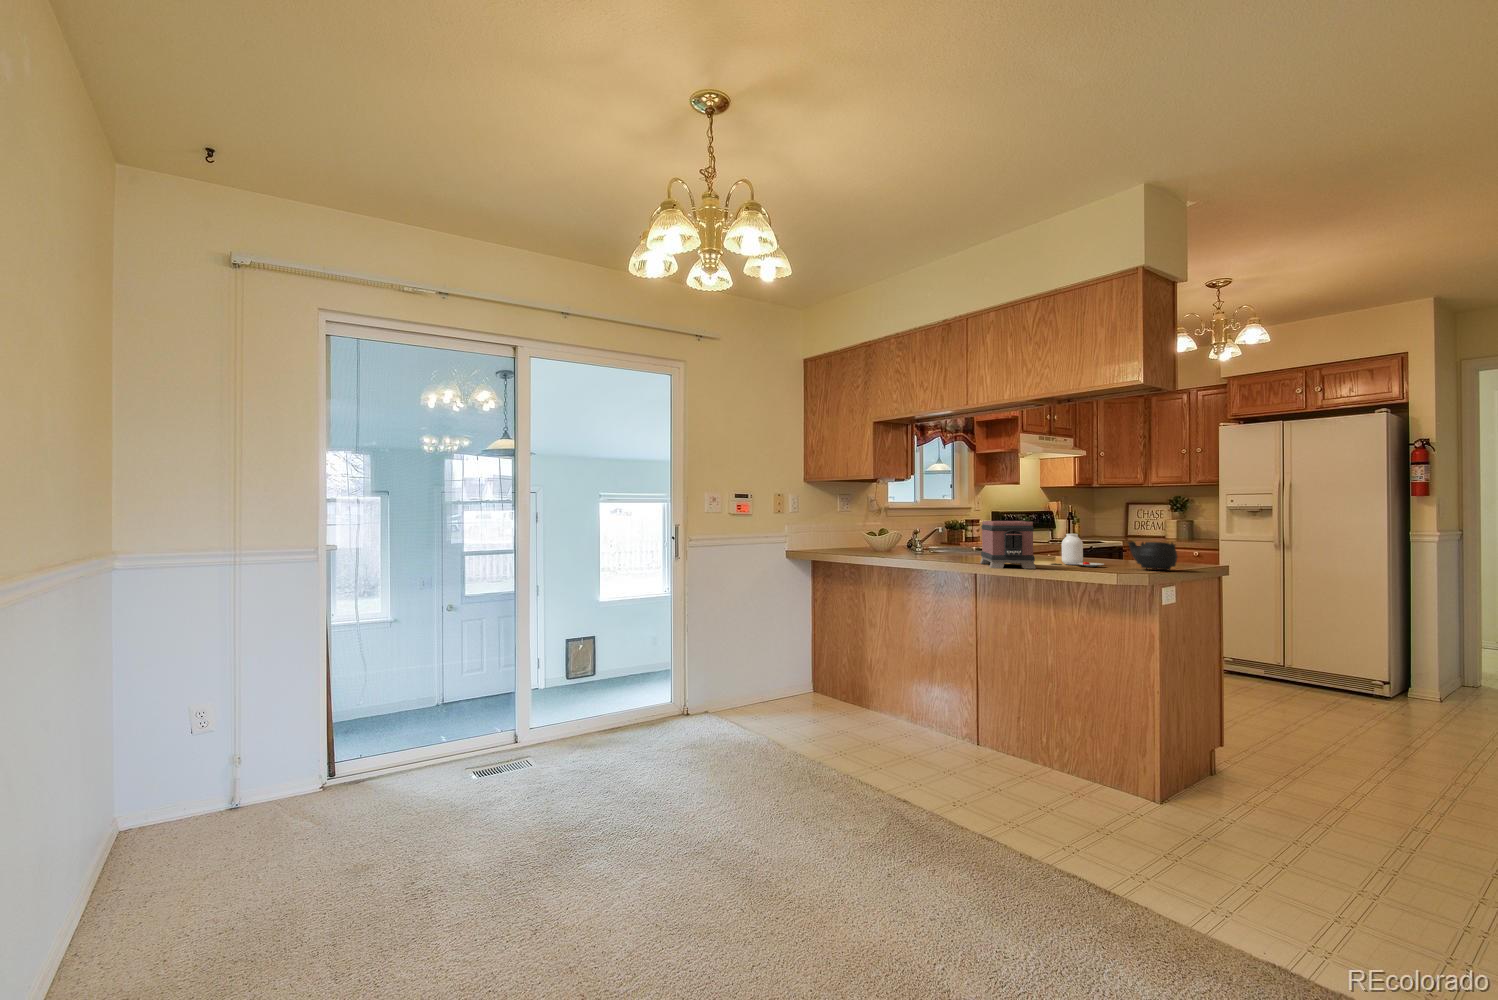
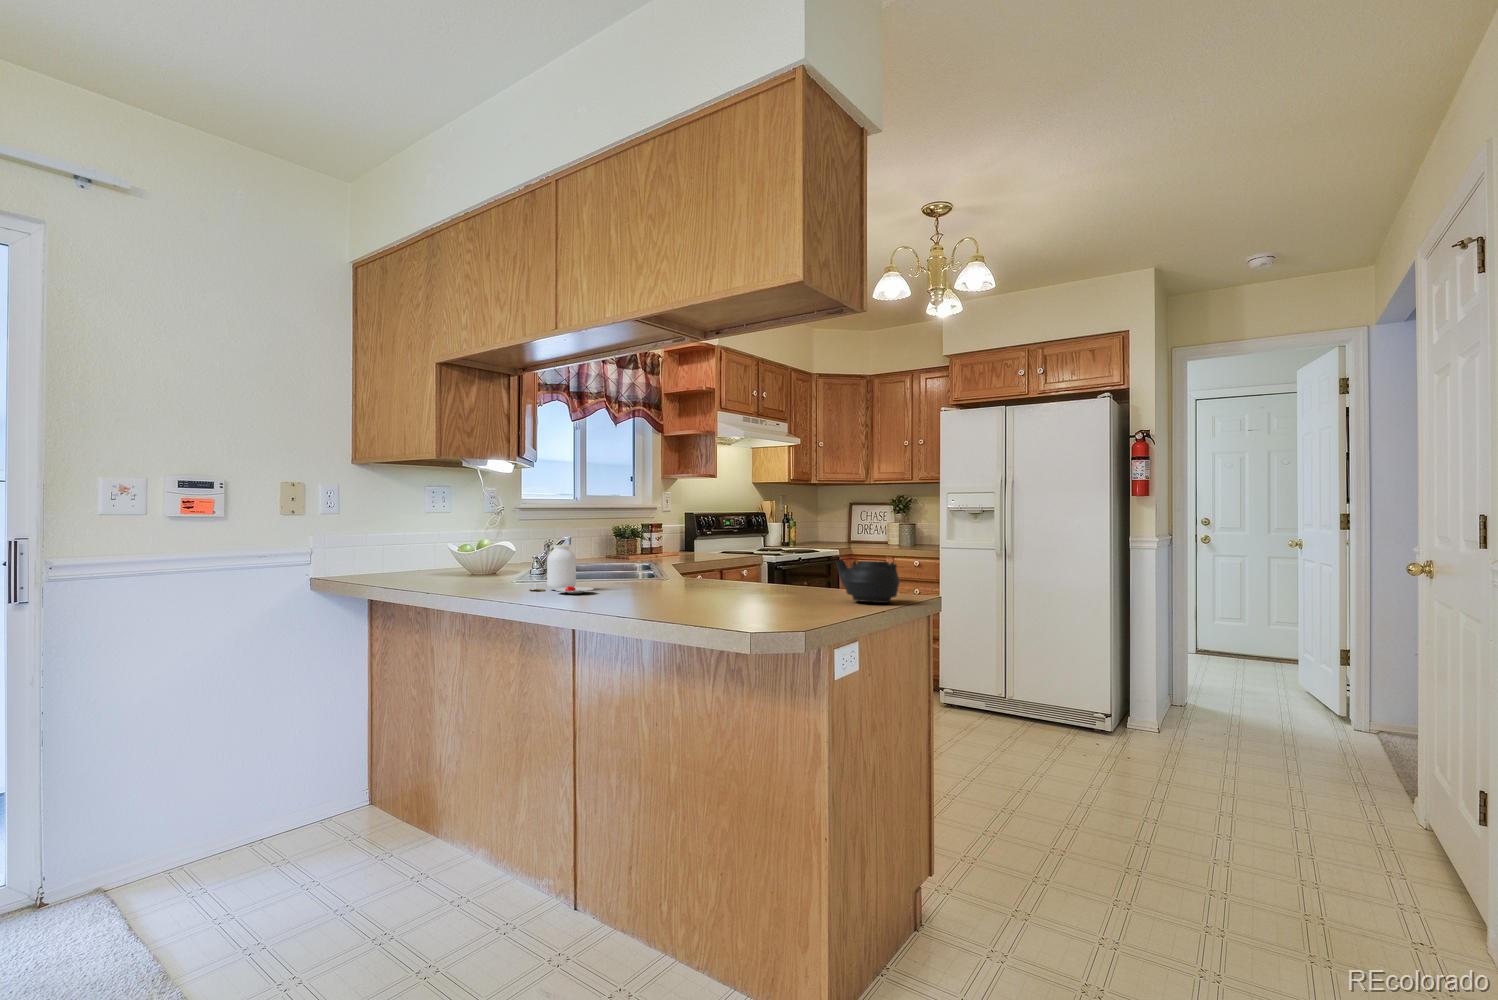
toaster: present [980,521,1036,569] -> none [625,531,700,611]
jar: present [1052,534,1104,567] -> present [530,545,594,593]

